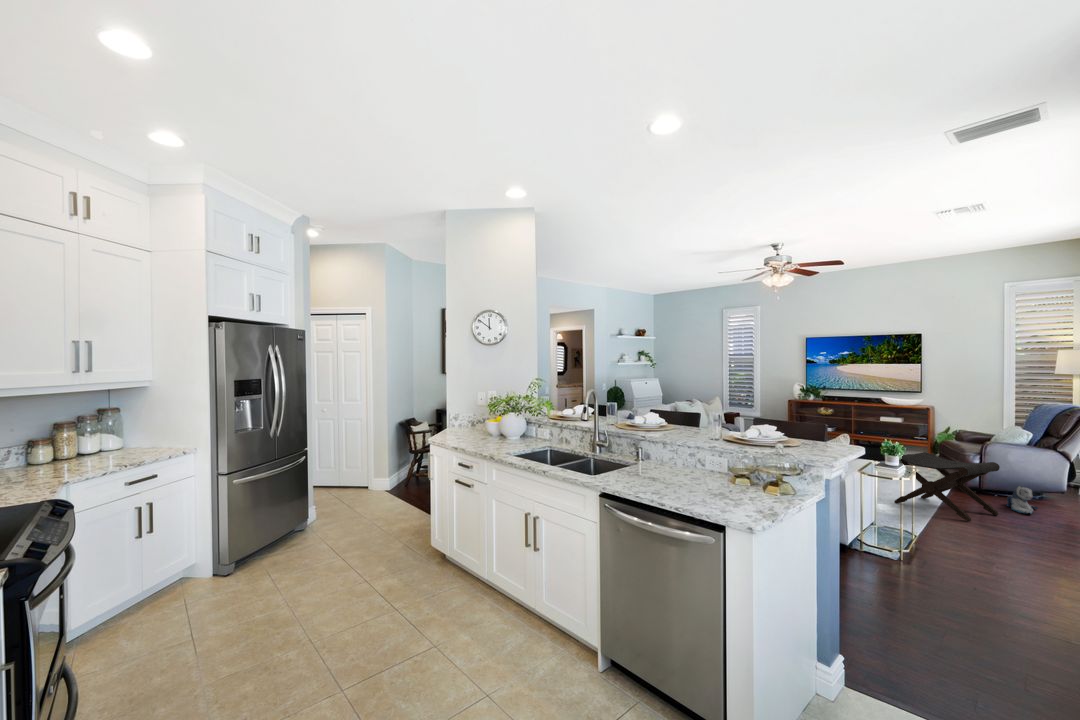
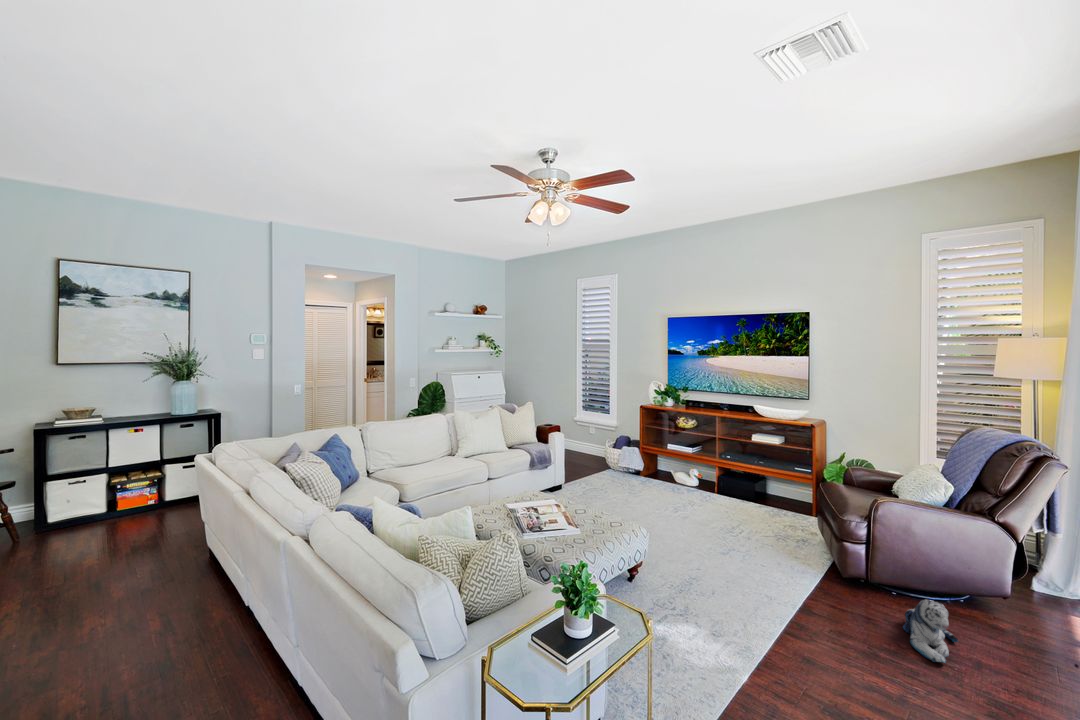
footstool: present [894,452,1000,521] -> none [704,521,888,698]

